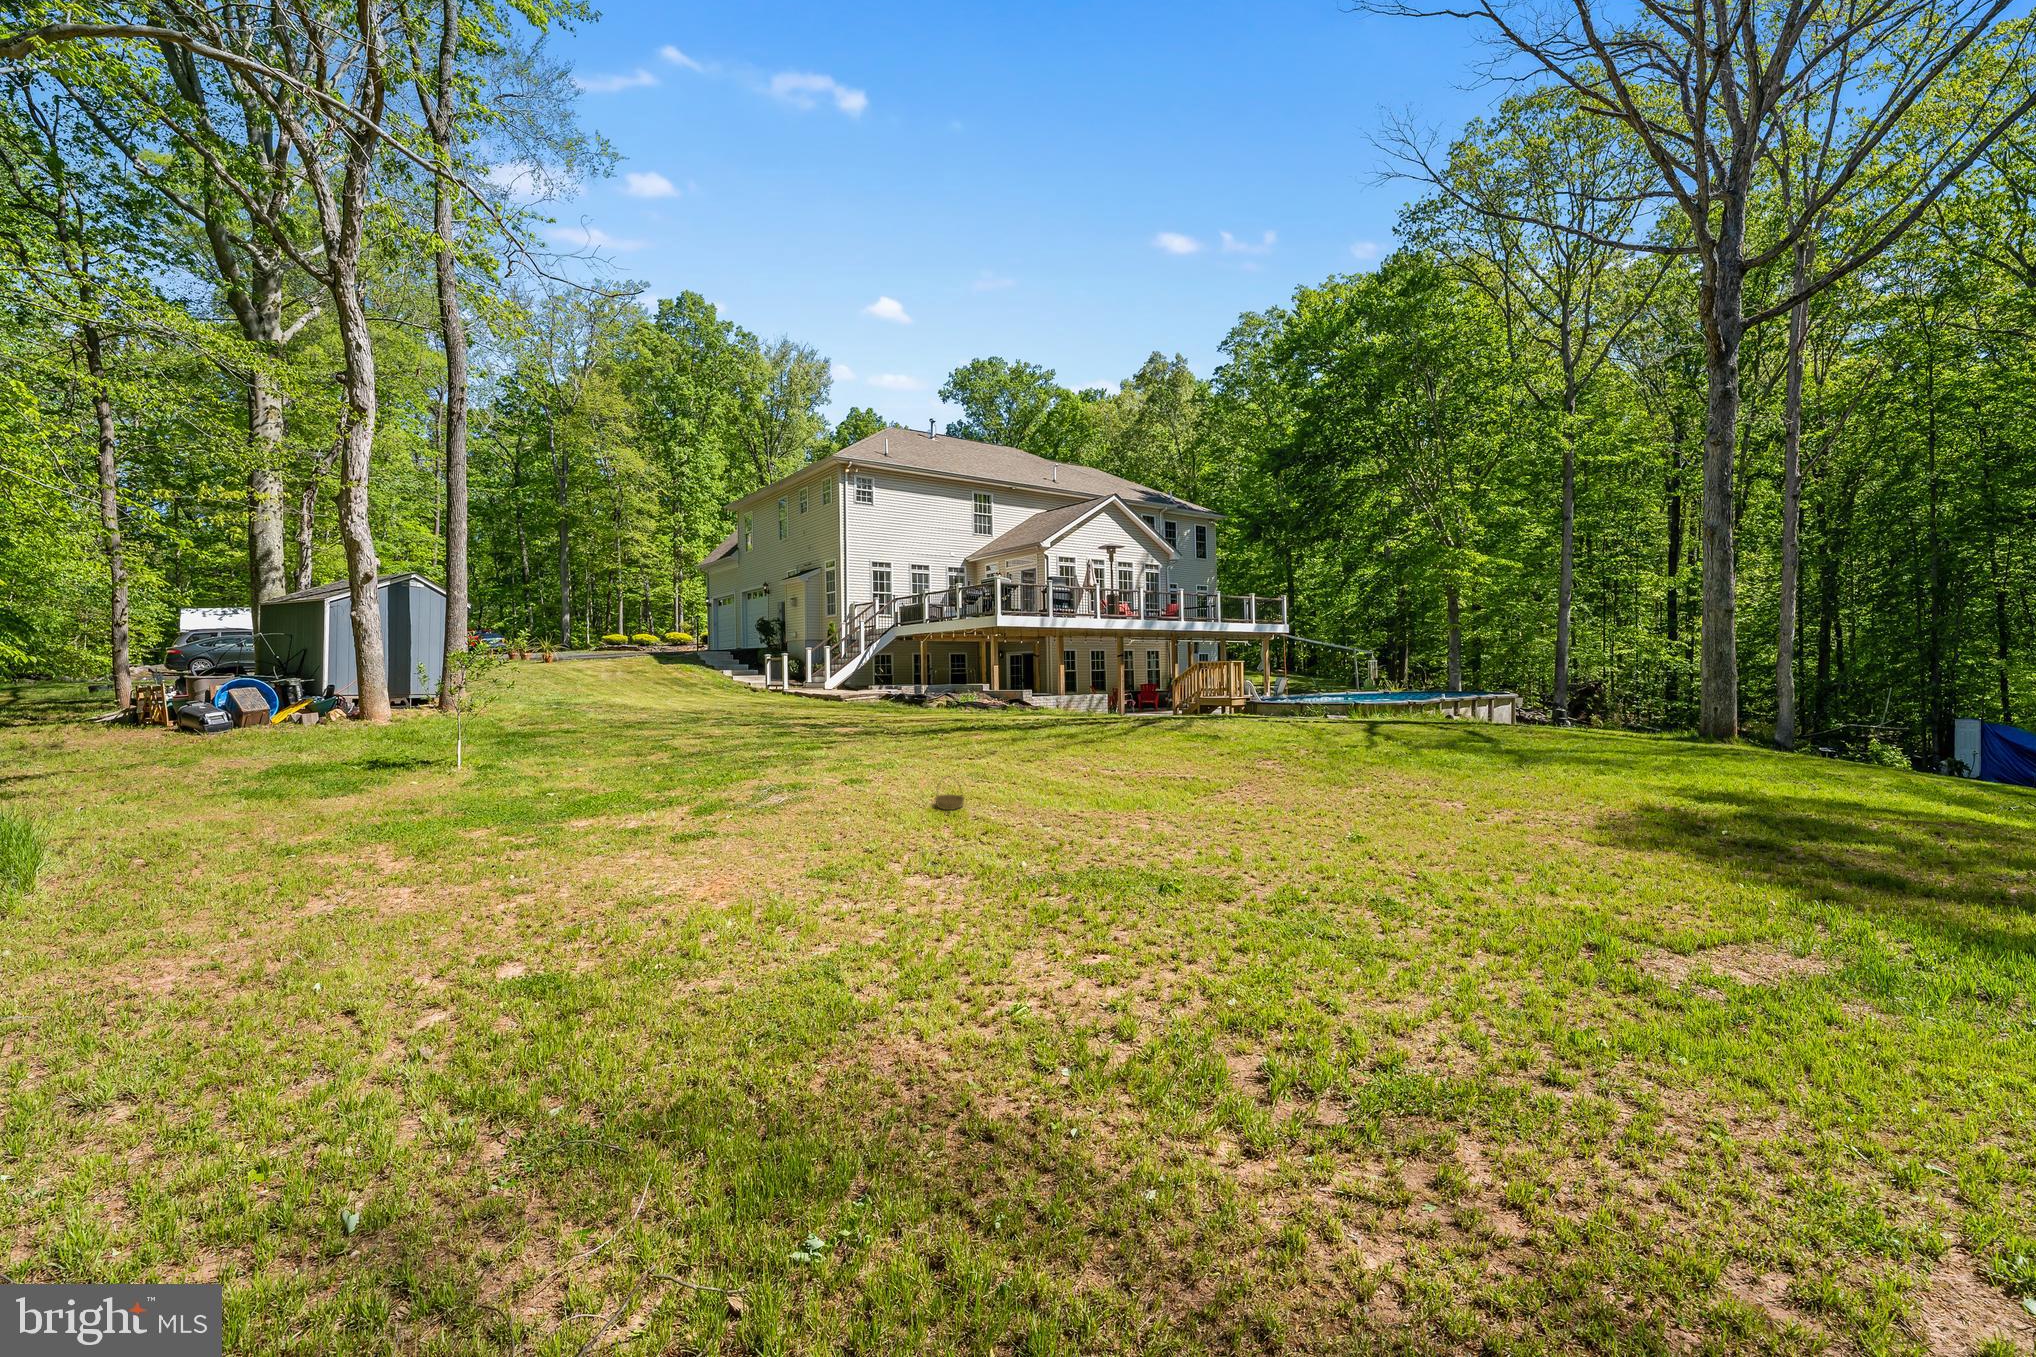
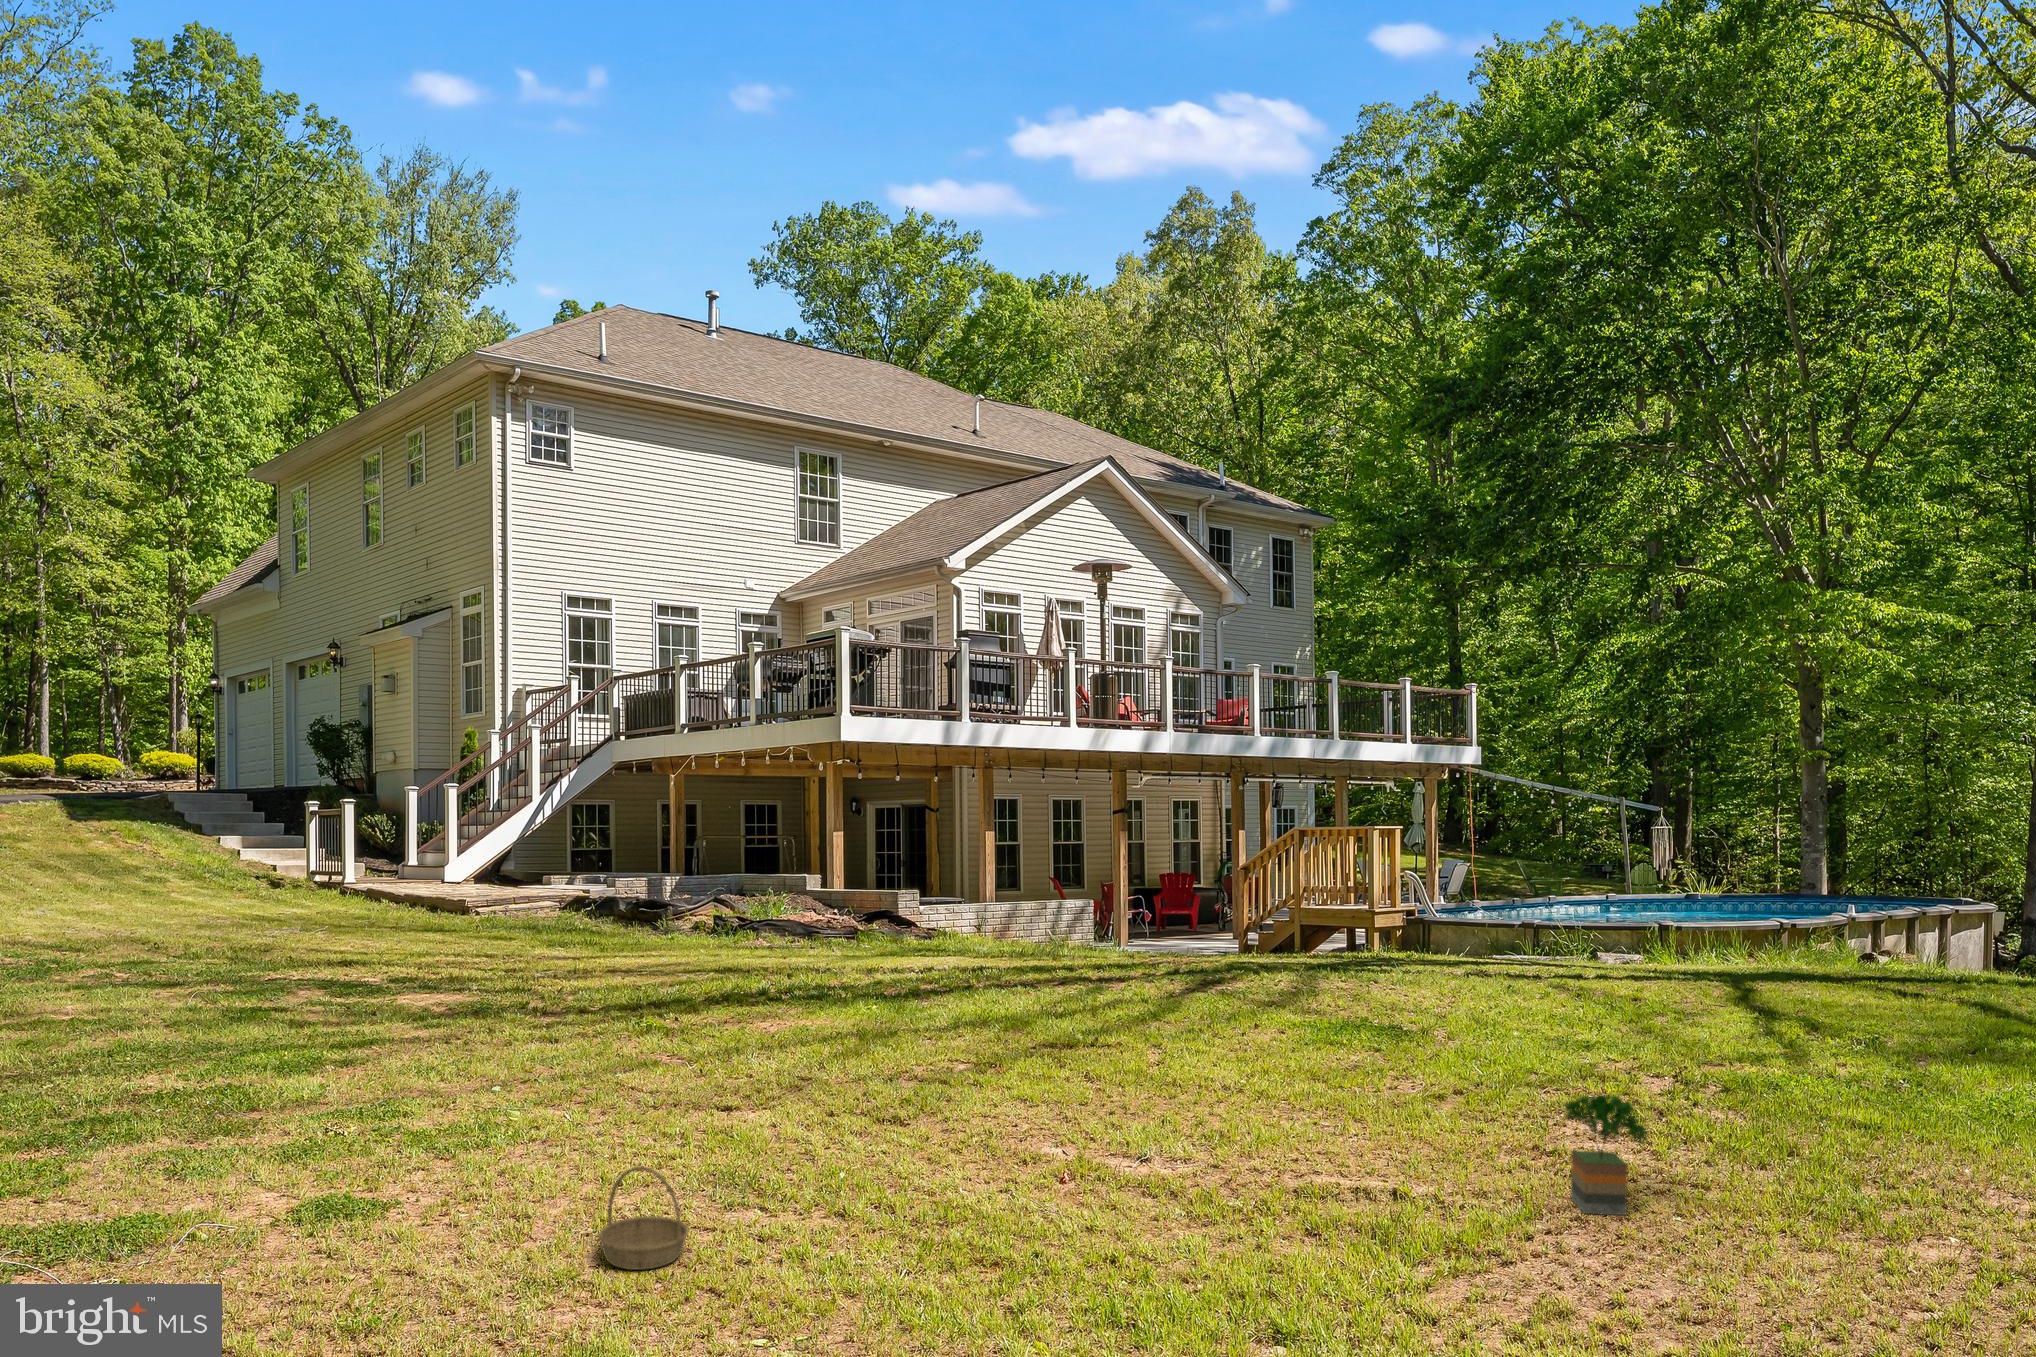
potted tree: none [1277,756,1308,800] -> present [1564,1093,1648,1215]

